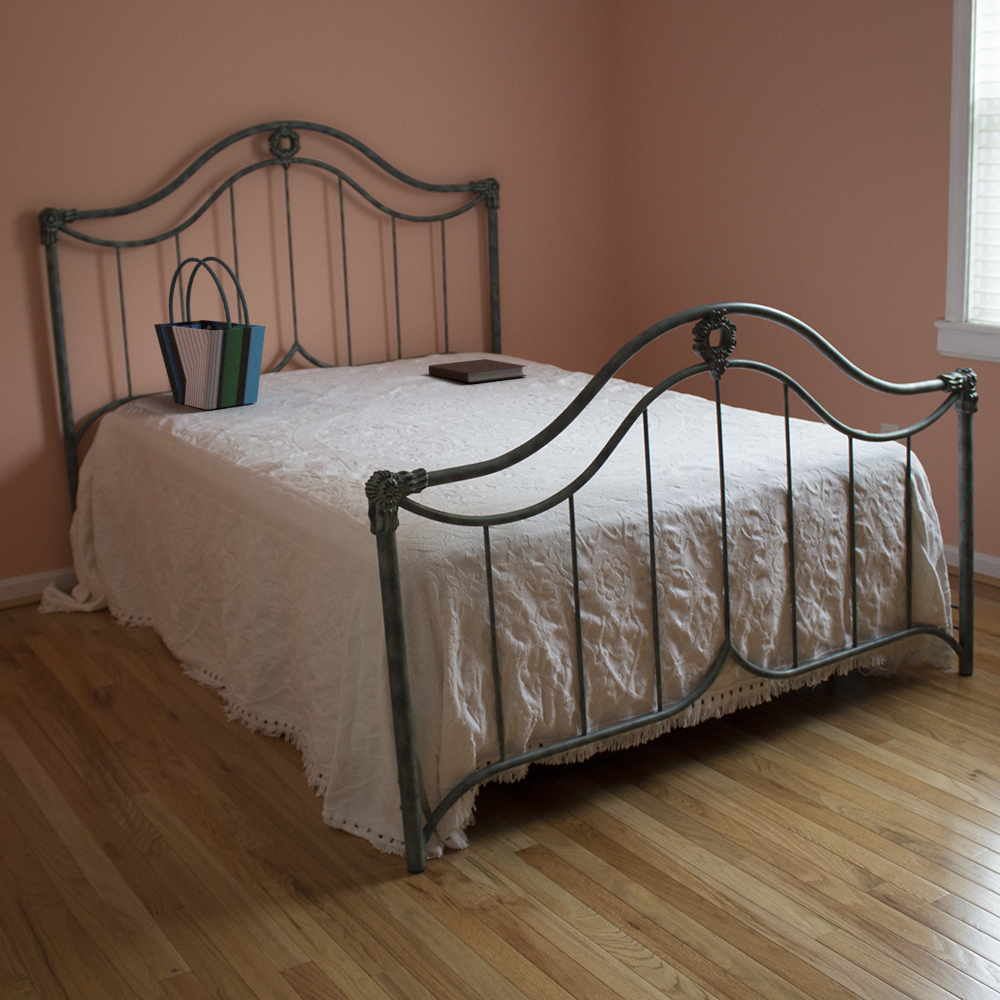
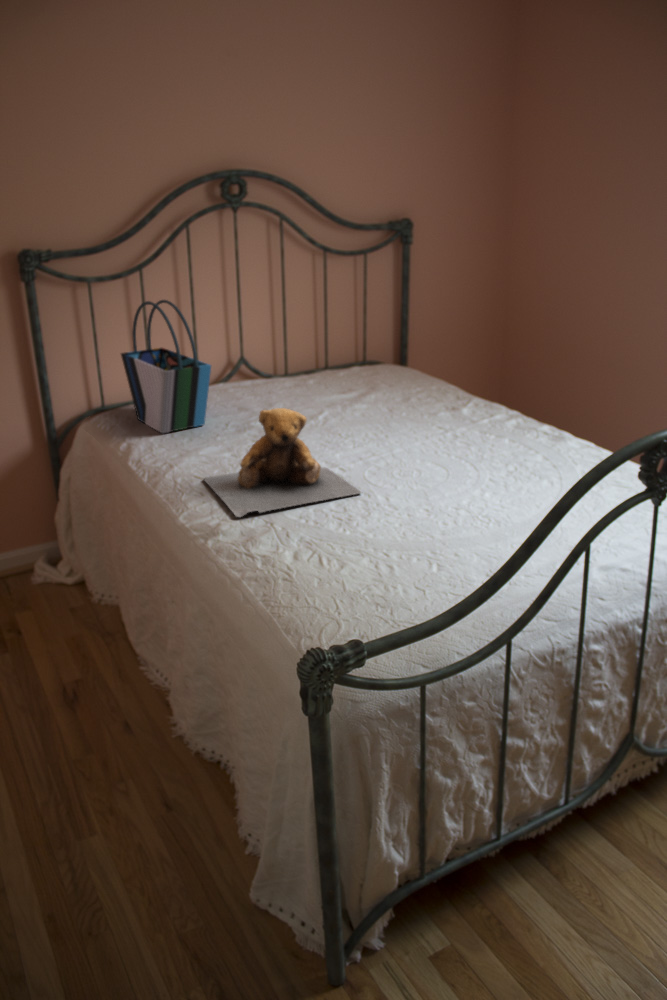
teddy bear: none [260,349,441,457] -> present [204,408,361,517]
notebook: present [429,359,527,383] -> none [346,378,429,407]

